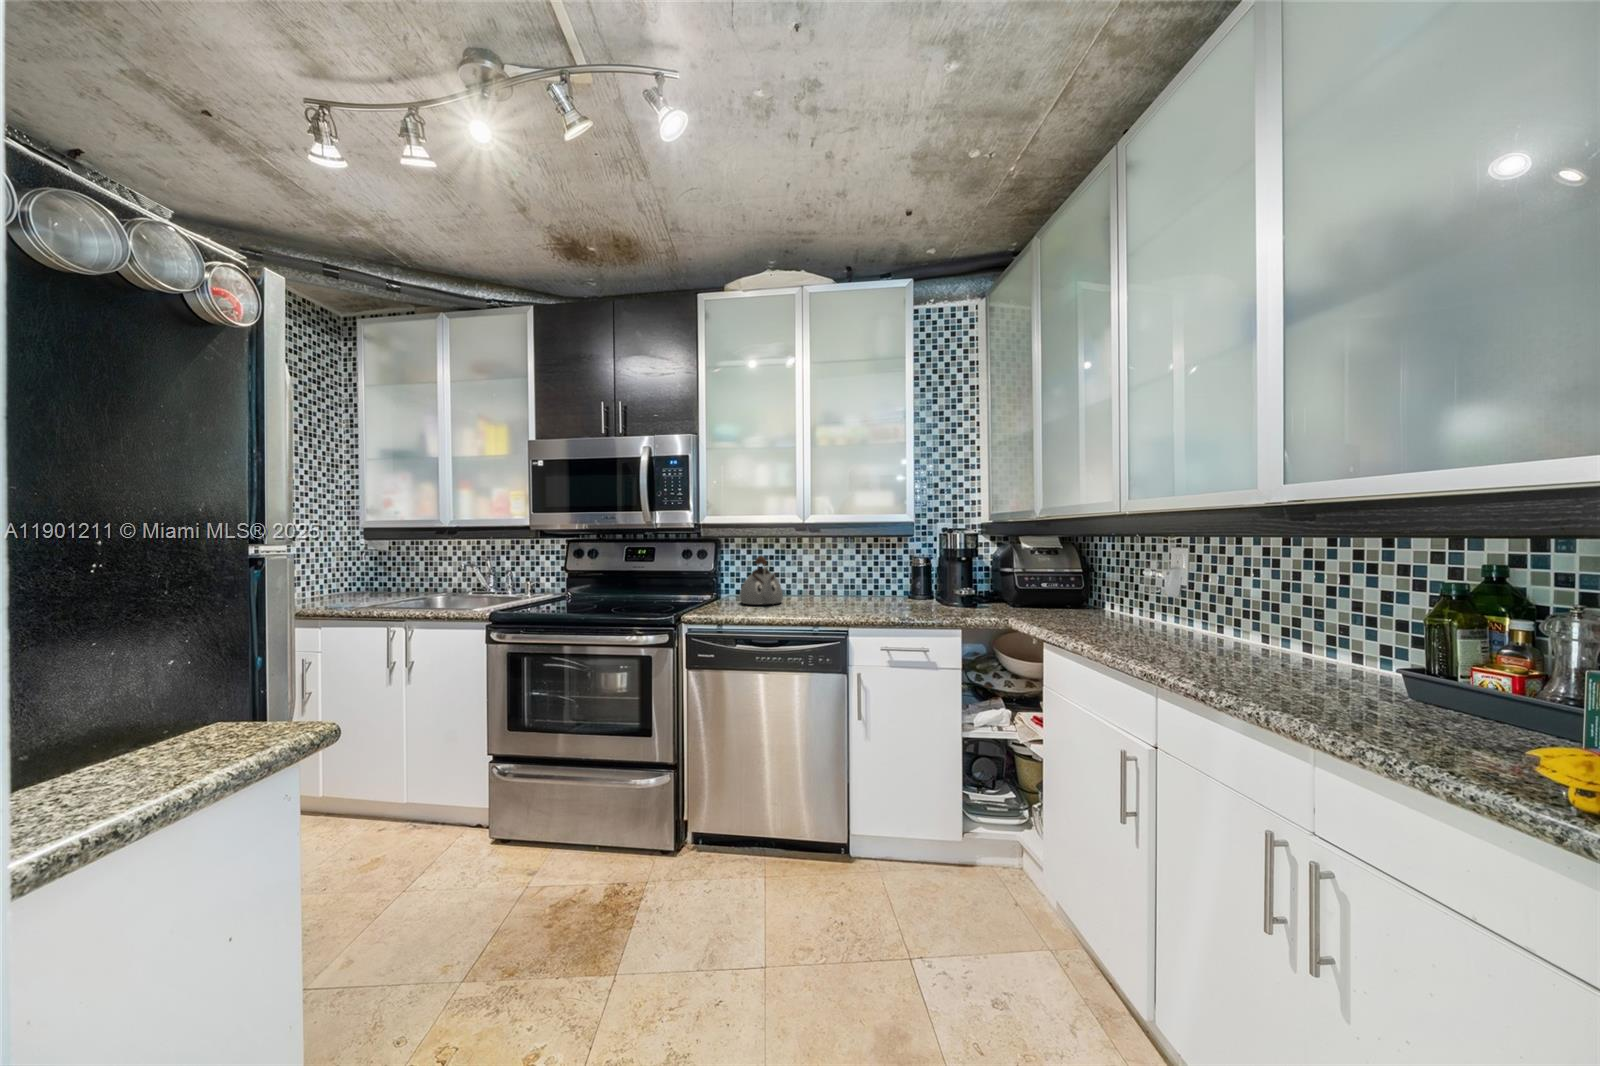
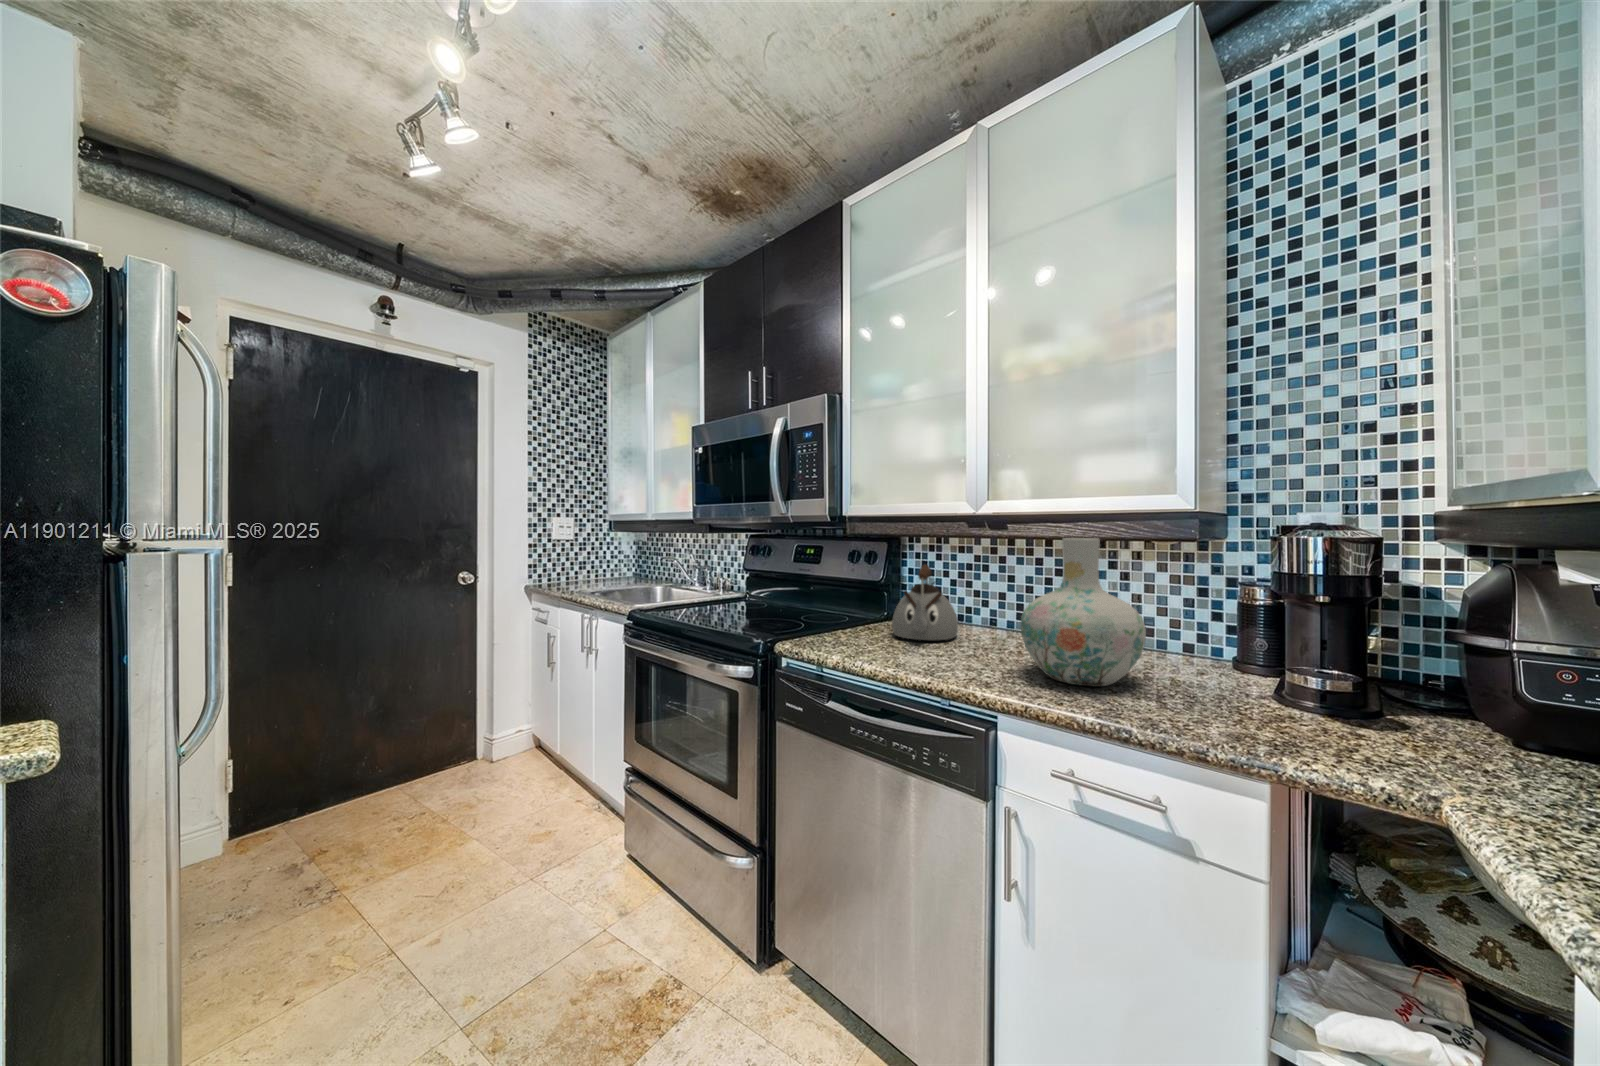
vase: none [841,535,901,611] -> present [1021,538,1146,686]

